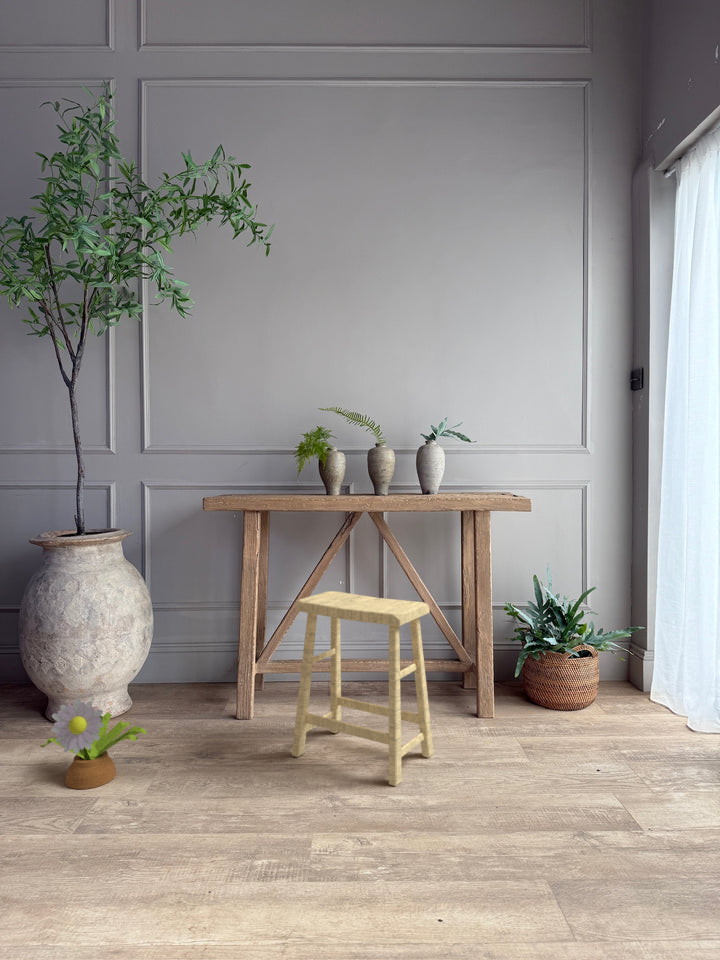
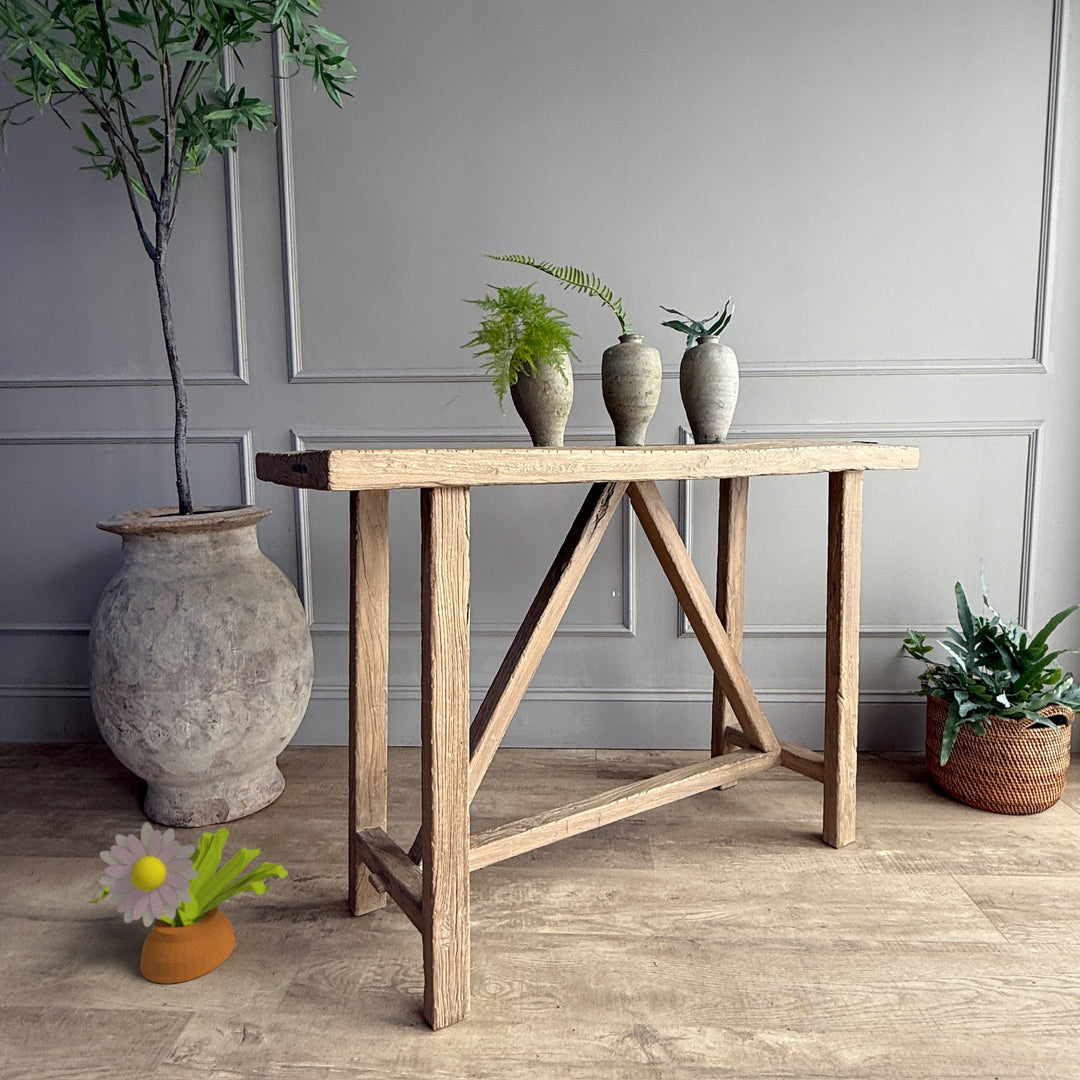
footstool: present [292,591,434,786] -> none [551,615,817,1000]

